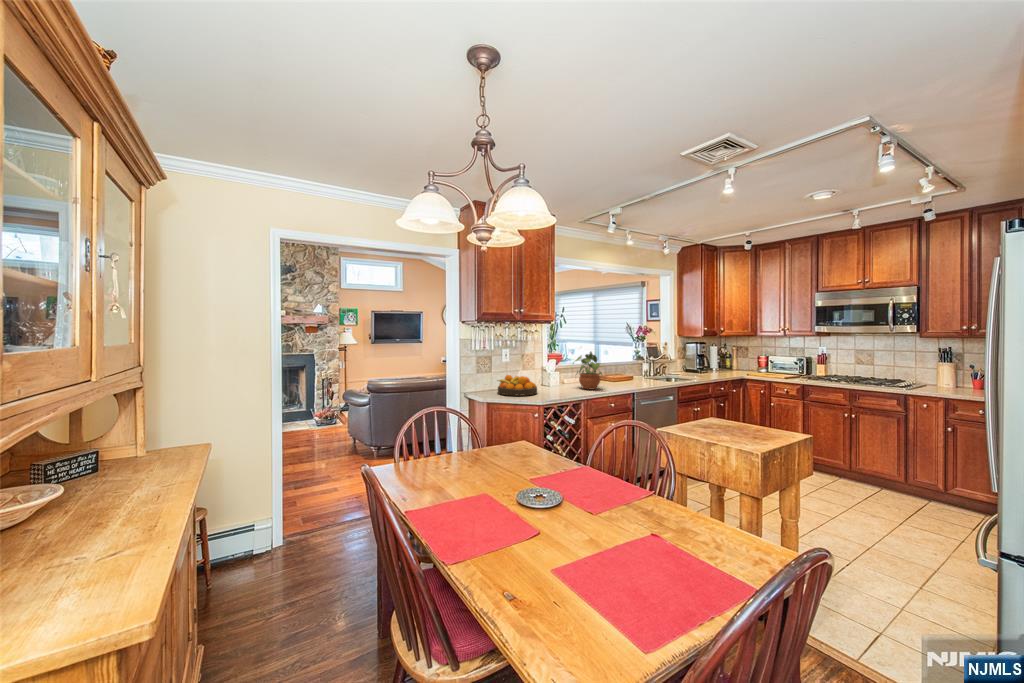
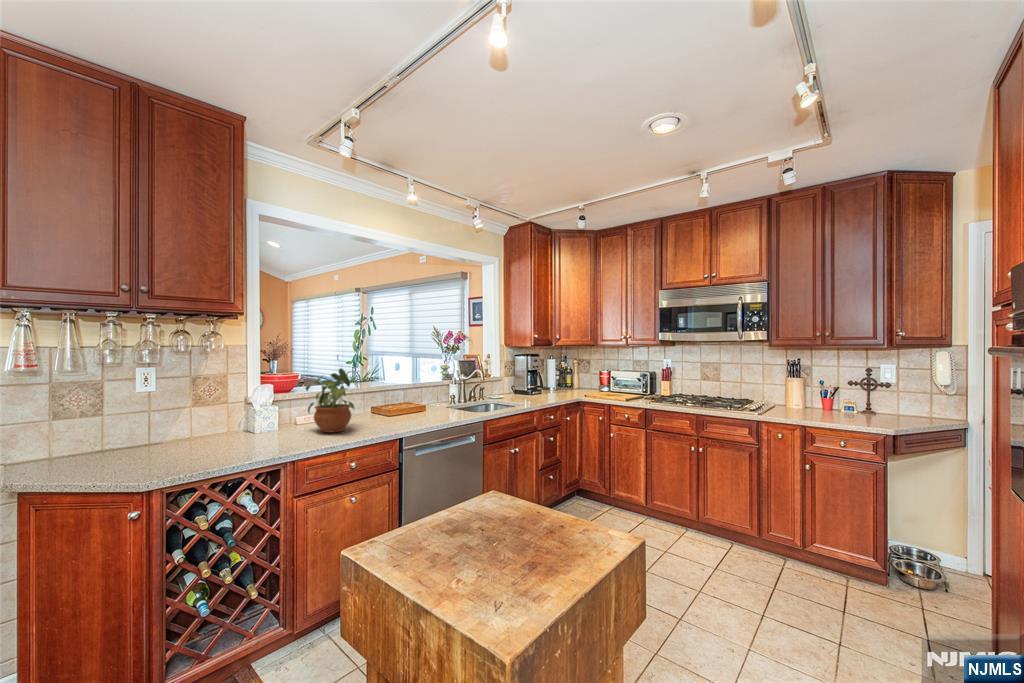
fruit bowl: present [498,375,537,396] -> none [123,415,217,457]

